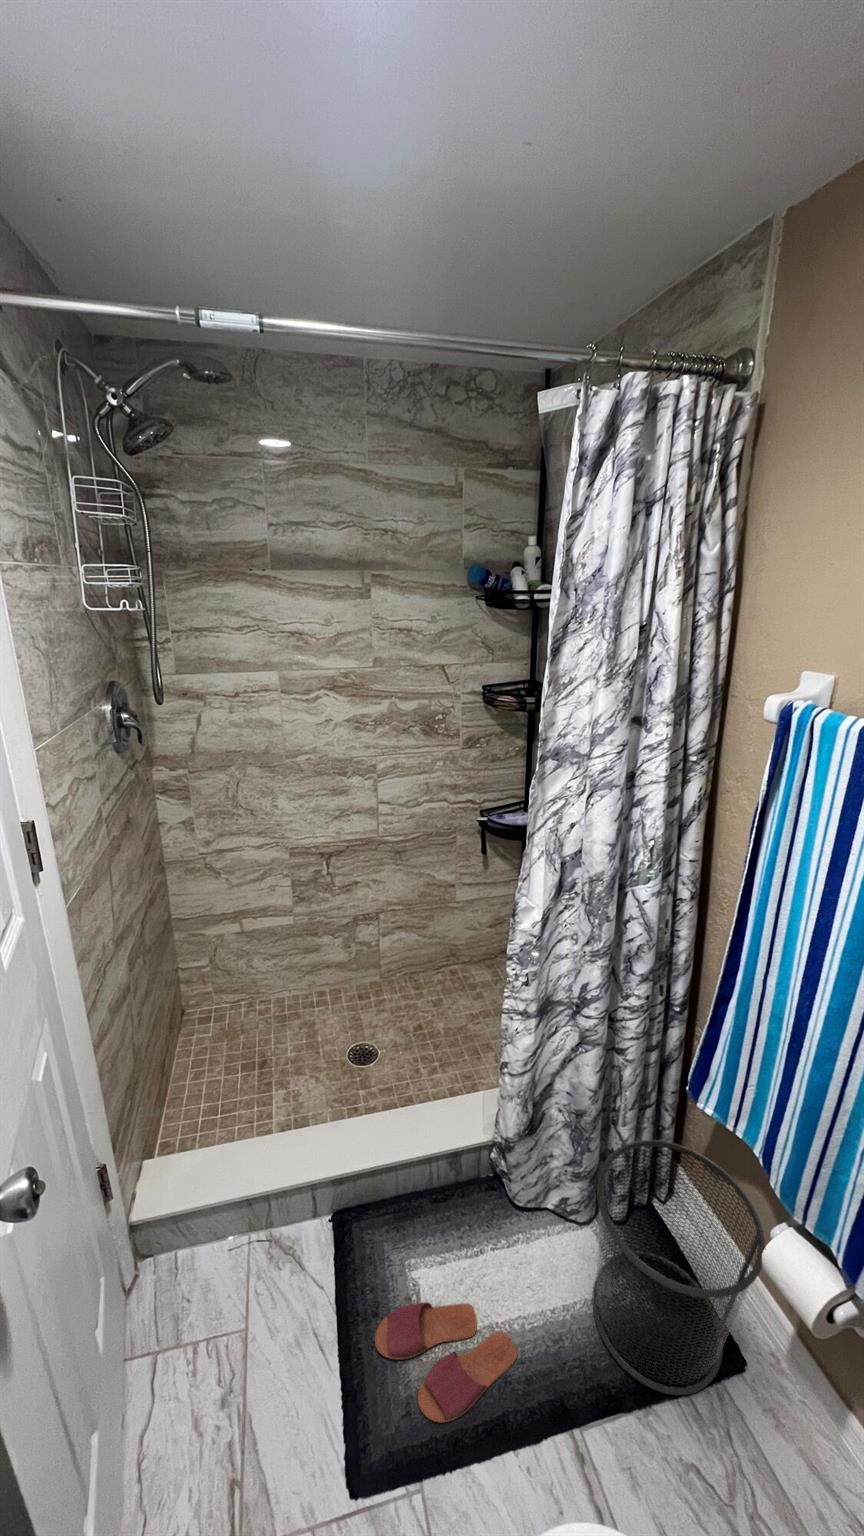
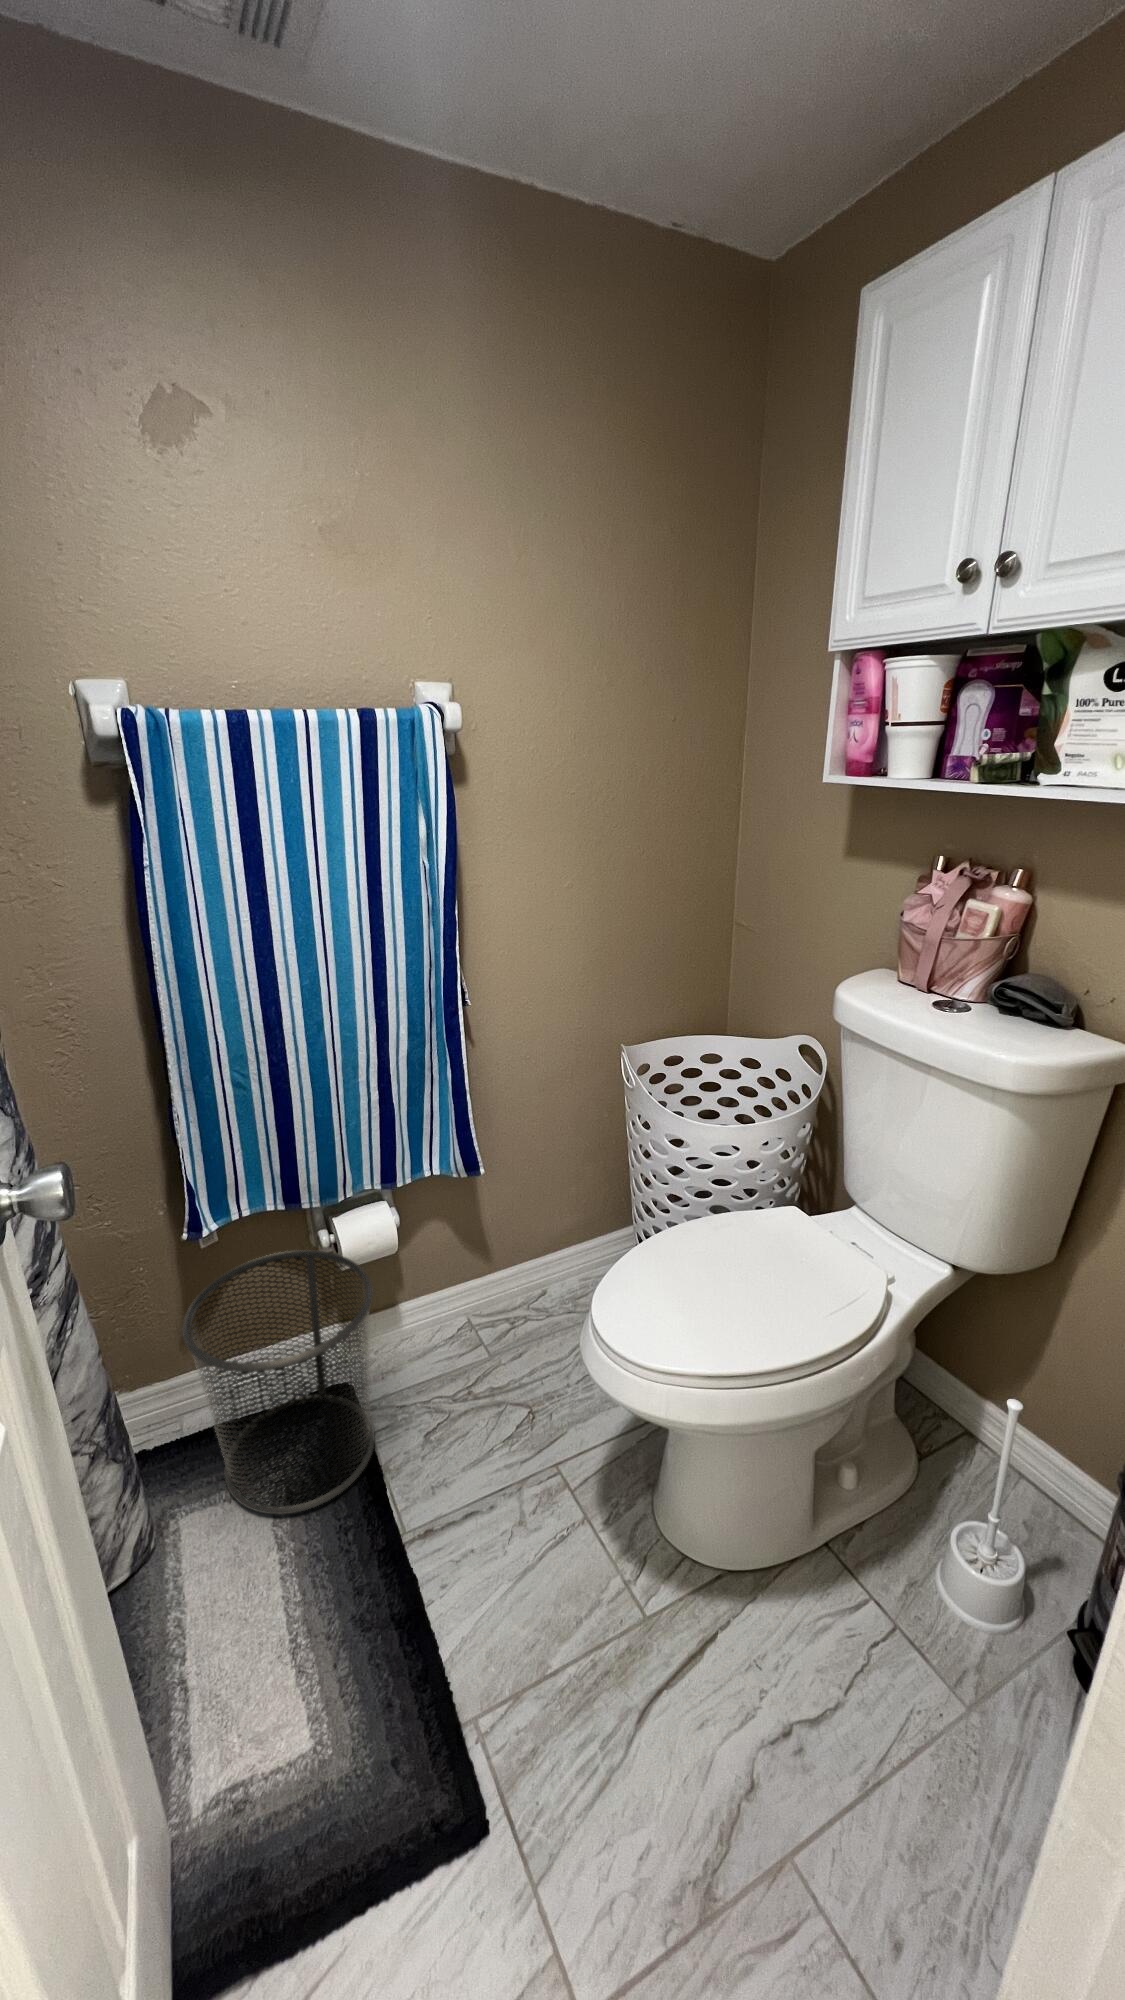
slippers: present [375,1302,518,1423] -> none [256,1608,405,1857]

